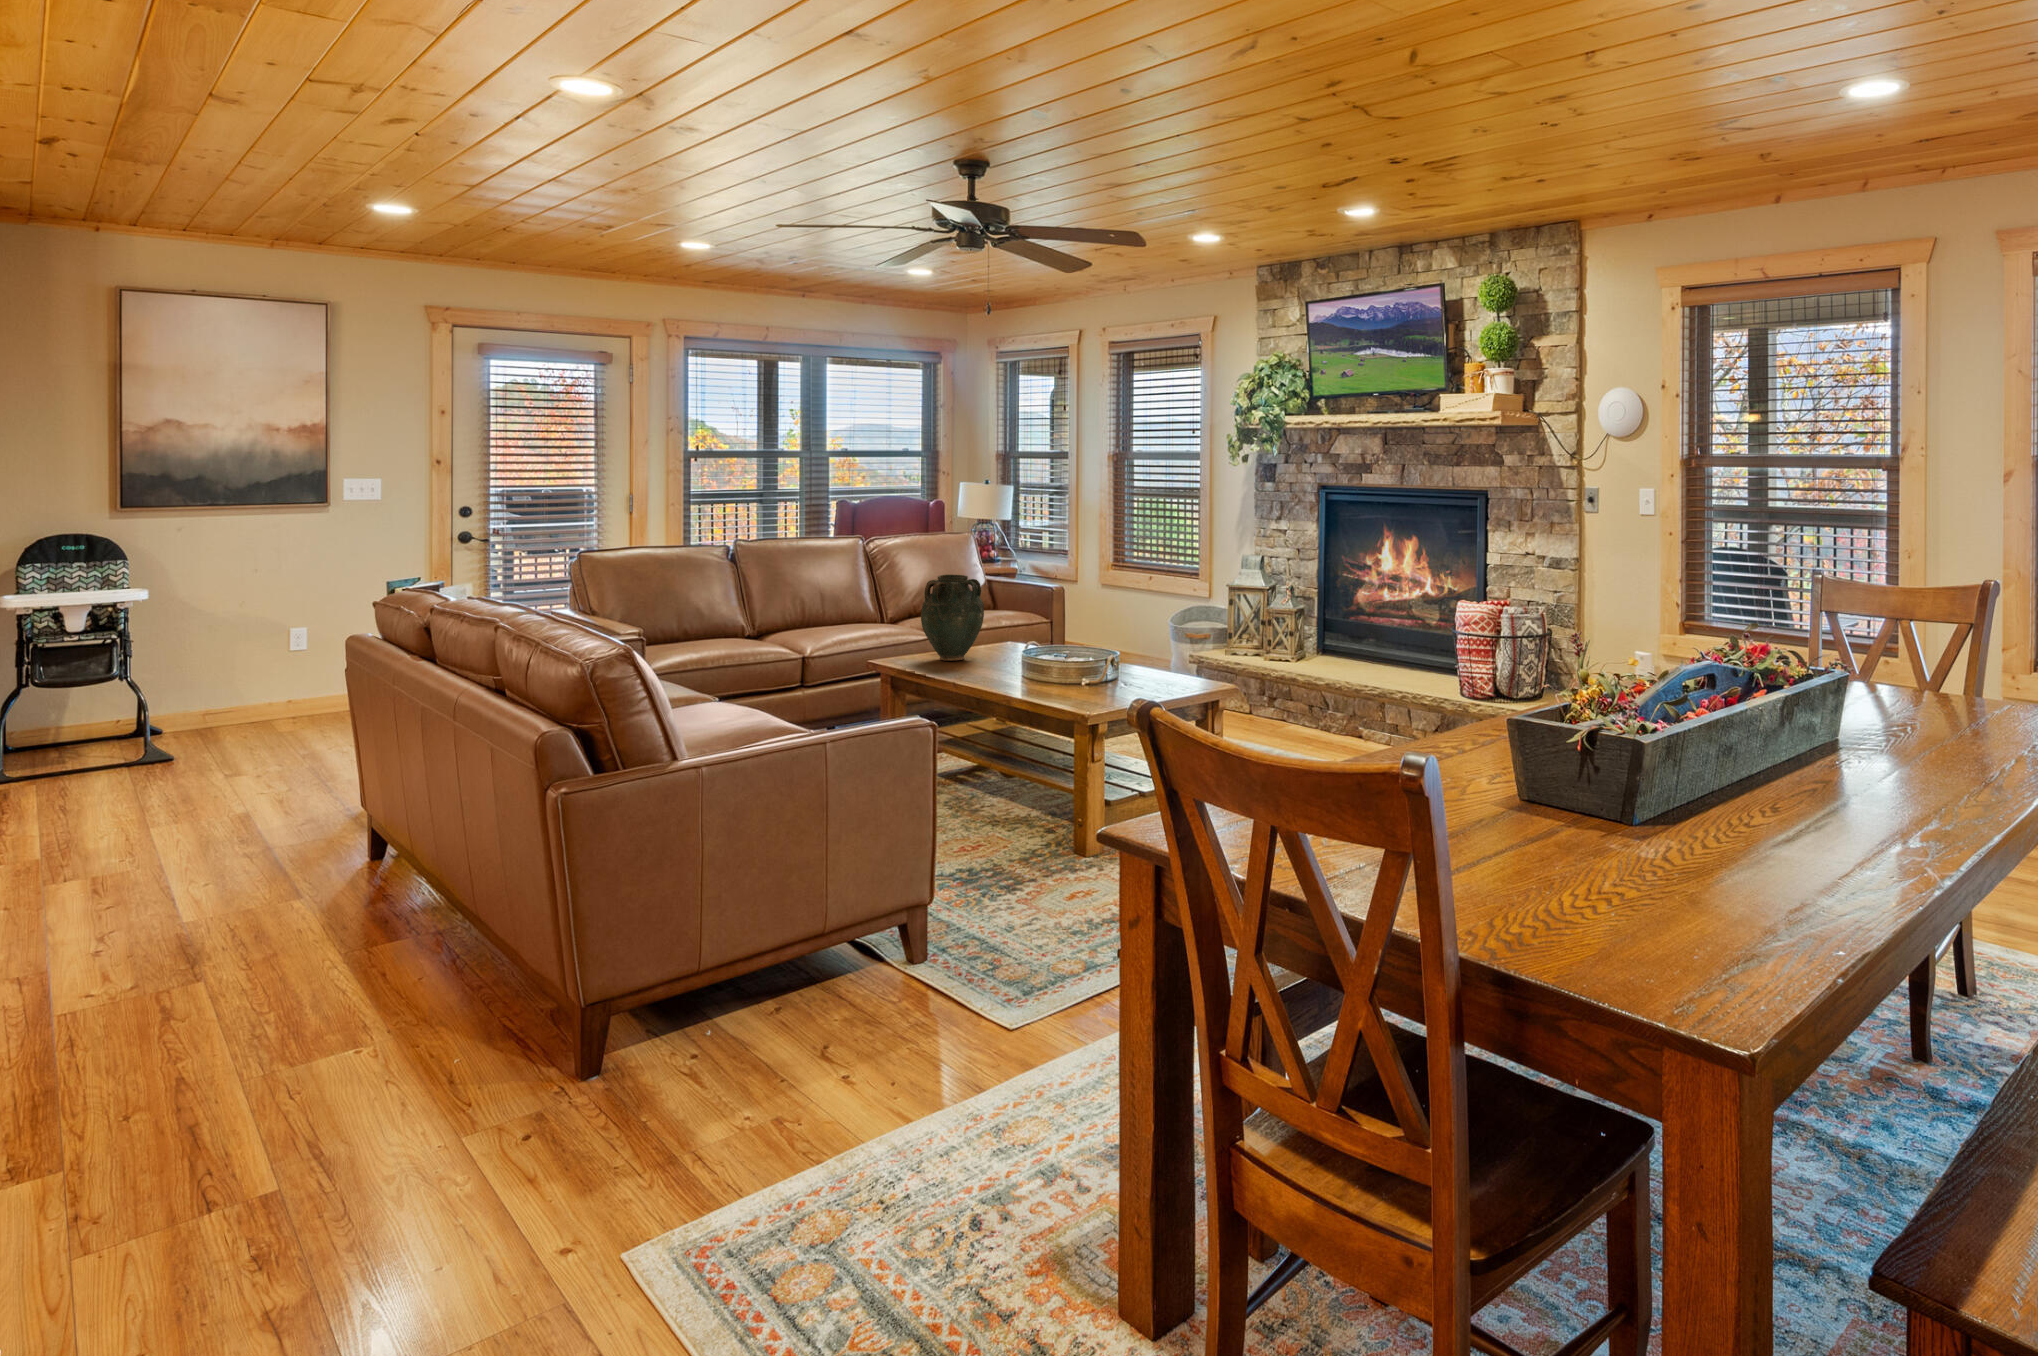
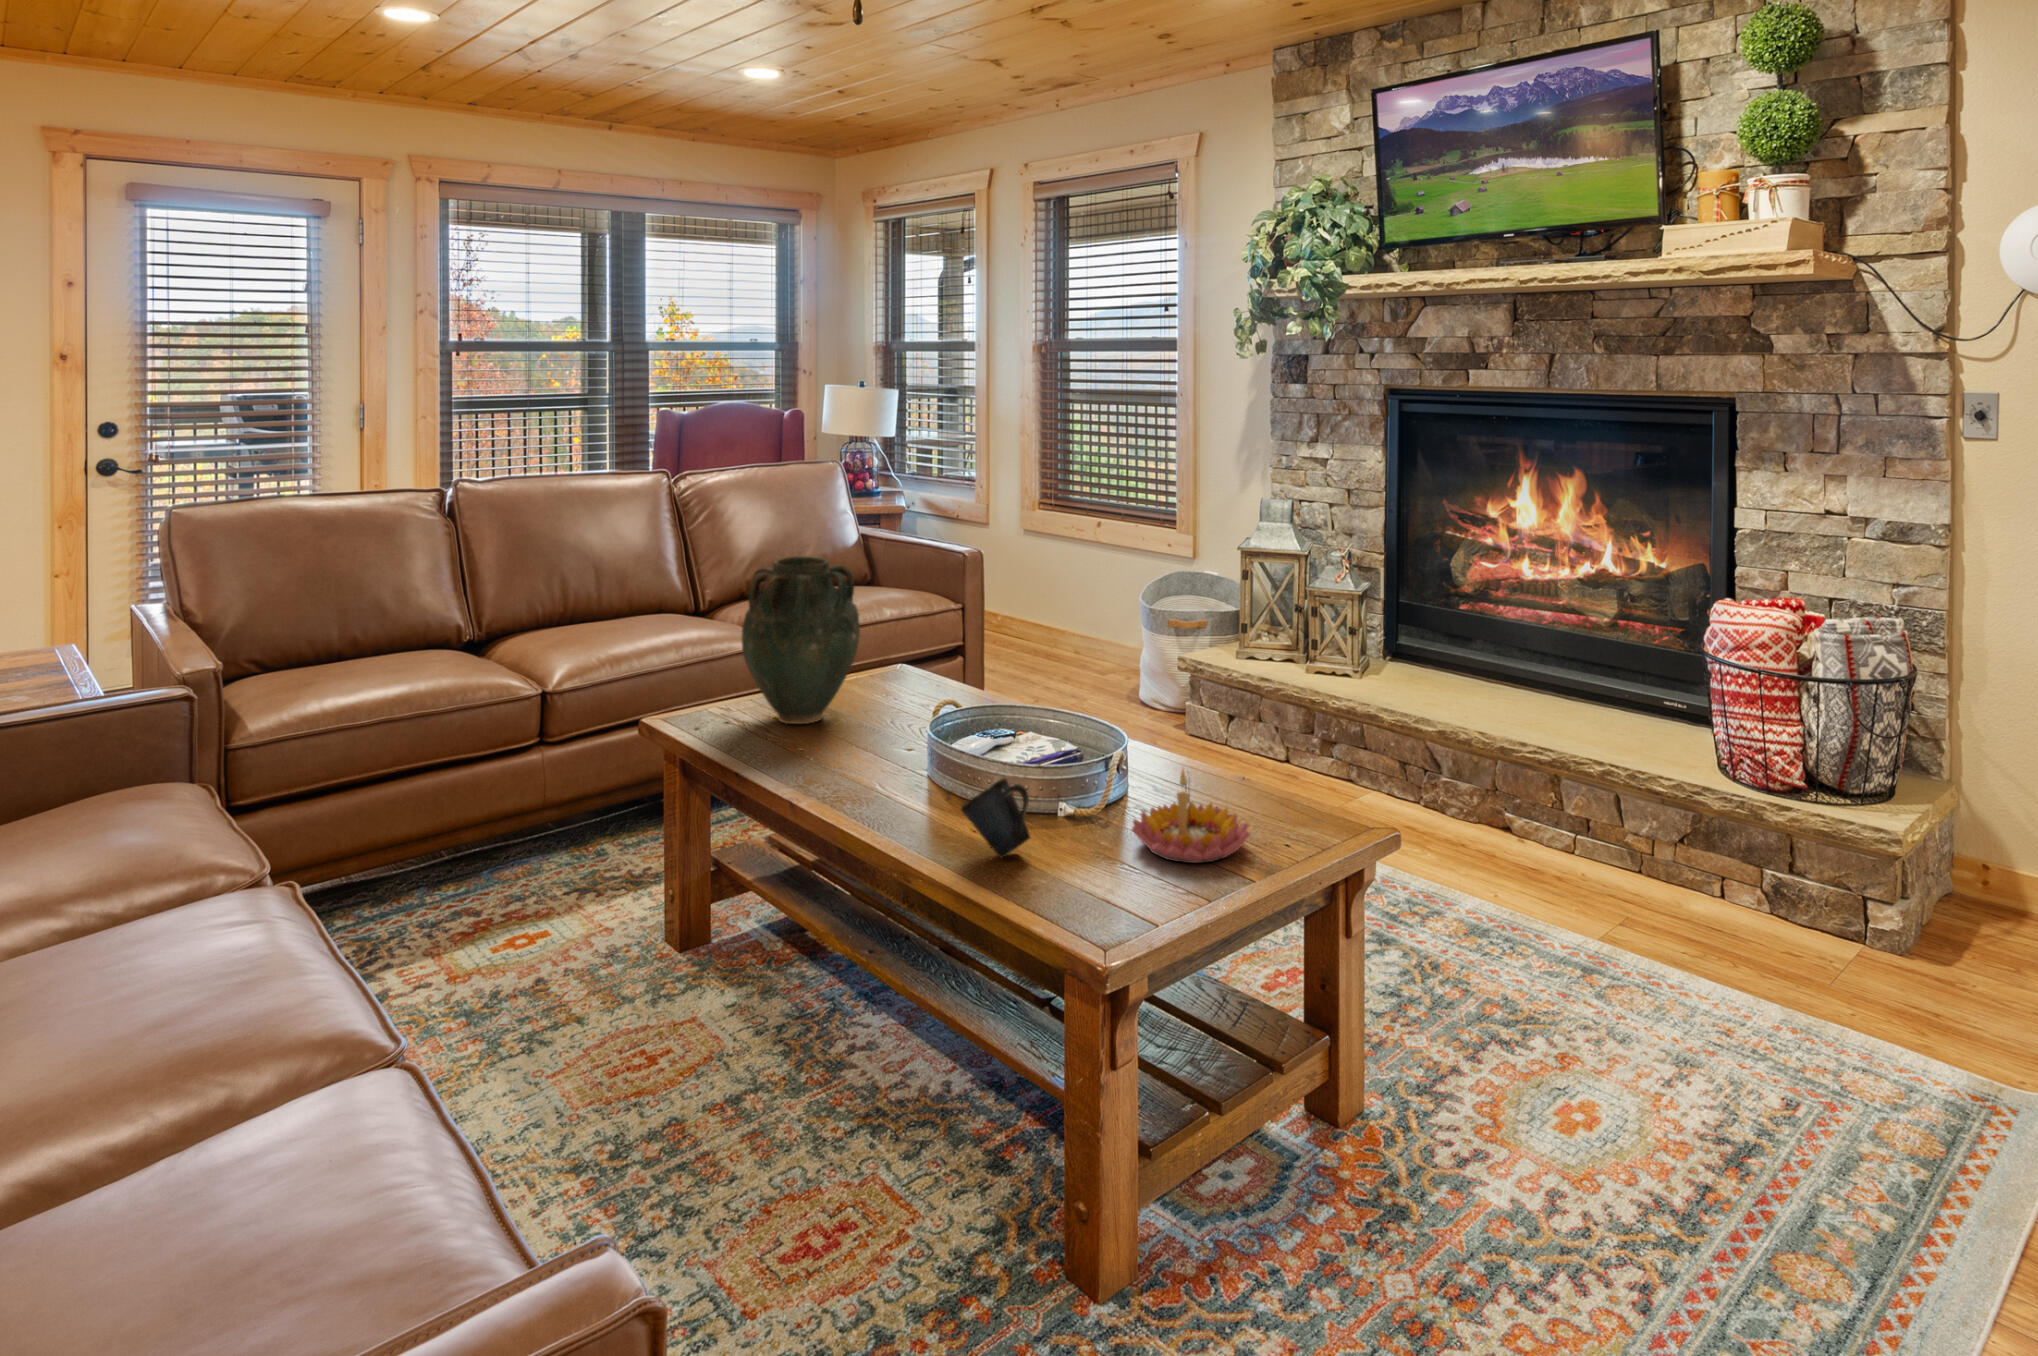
candle holder: none [1107,655,1161,695] -> present [1132,770,1250,863]
mug: none [1029,660,1061,695] -> present [961,778,1030,858]

